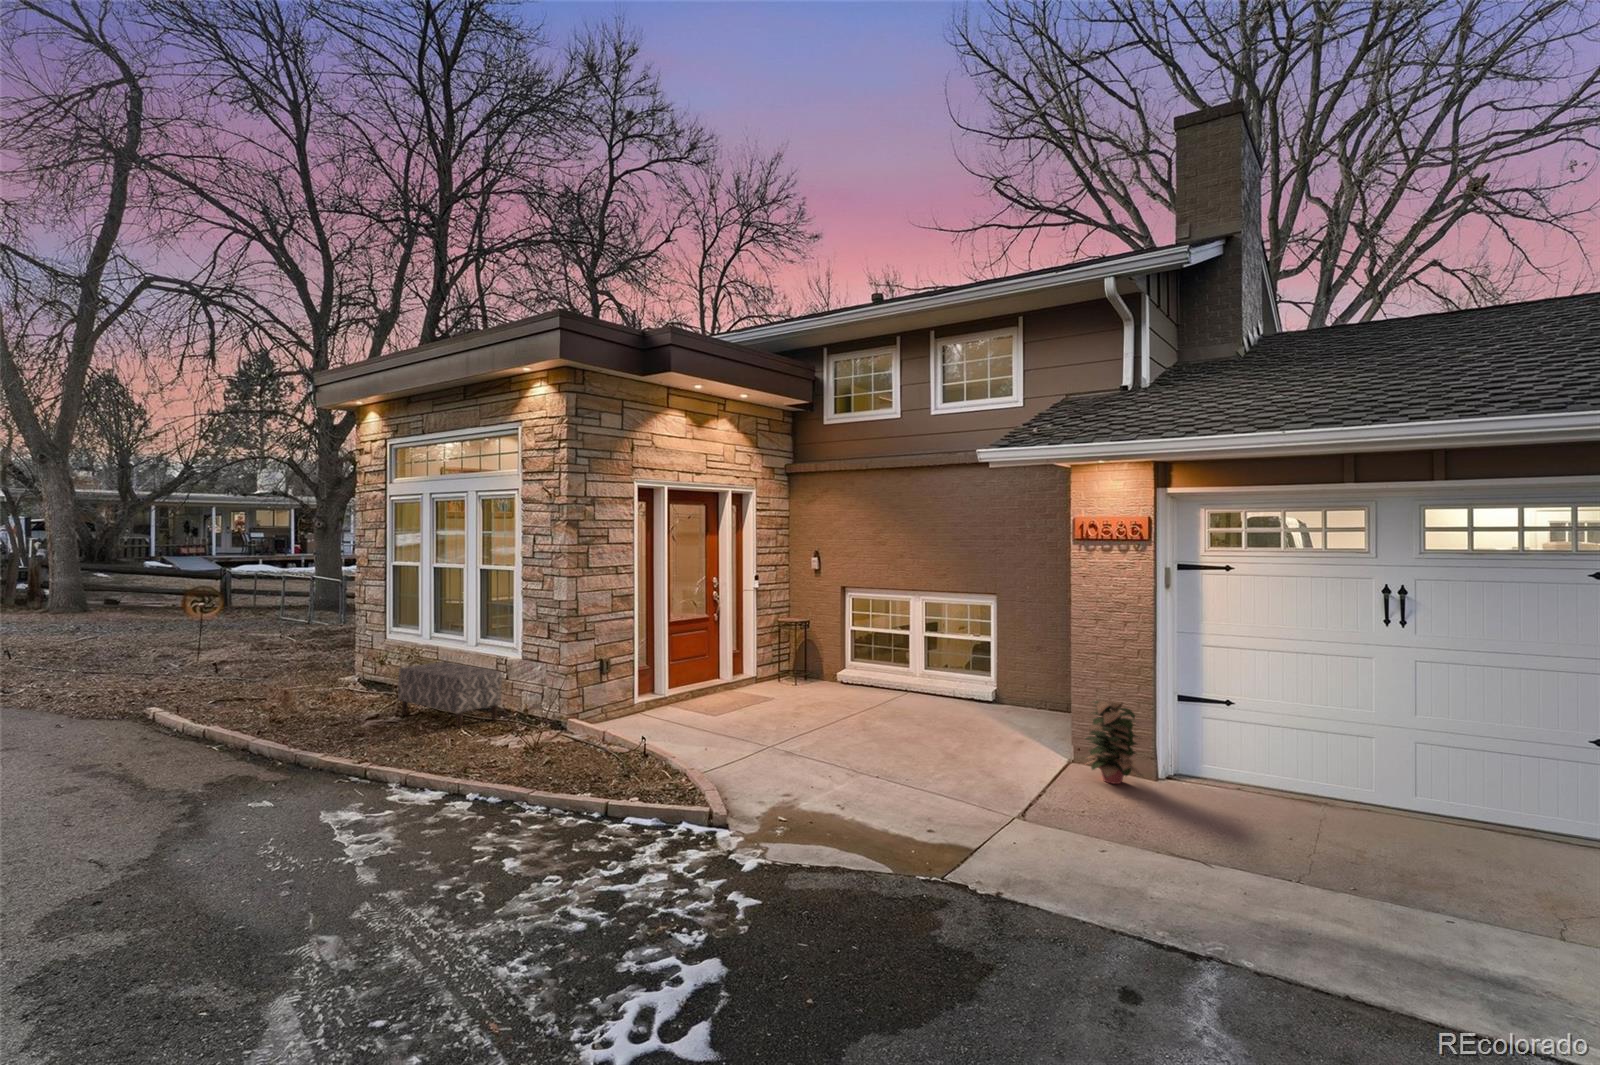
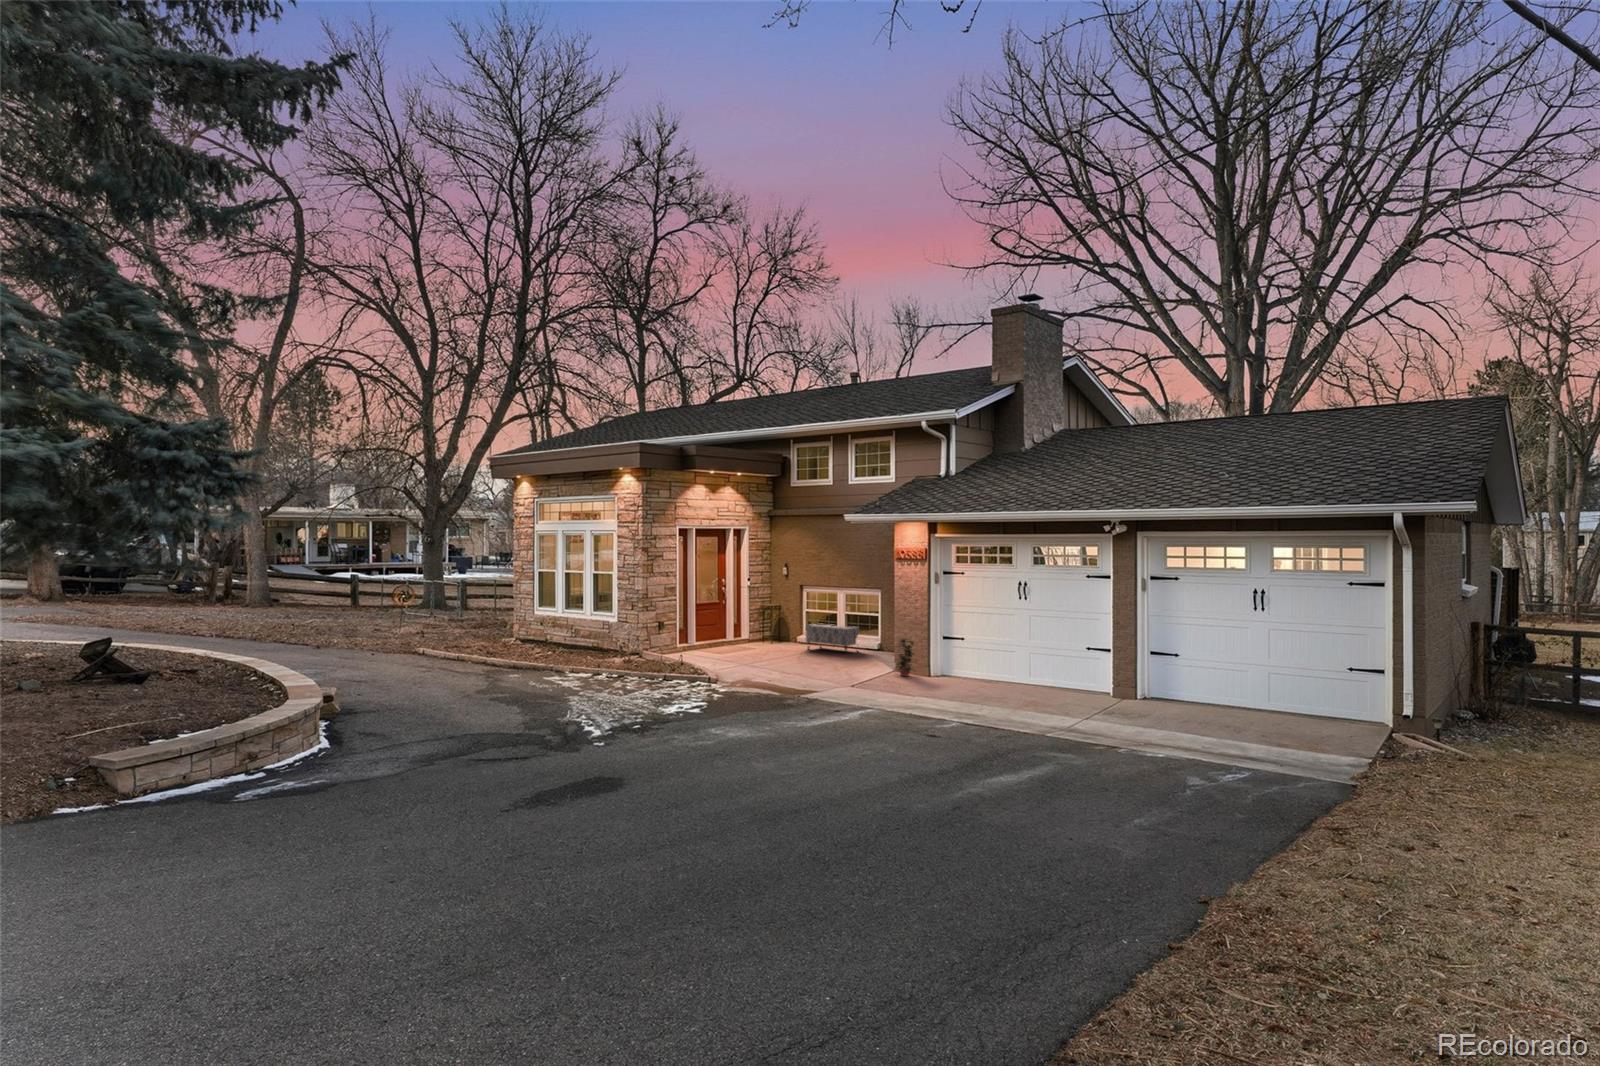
bench: present [398,662,502,728] -> present [806,624,860,653]

